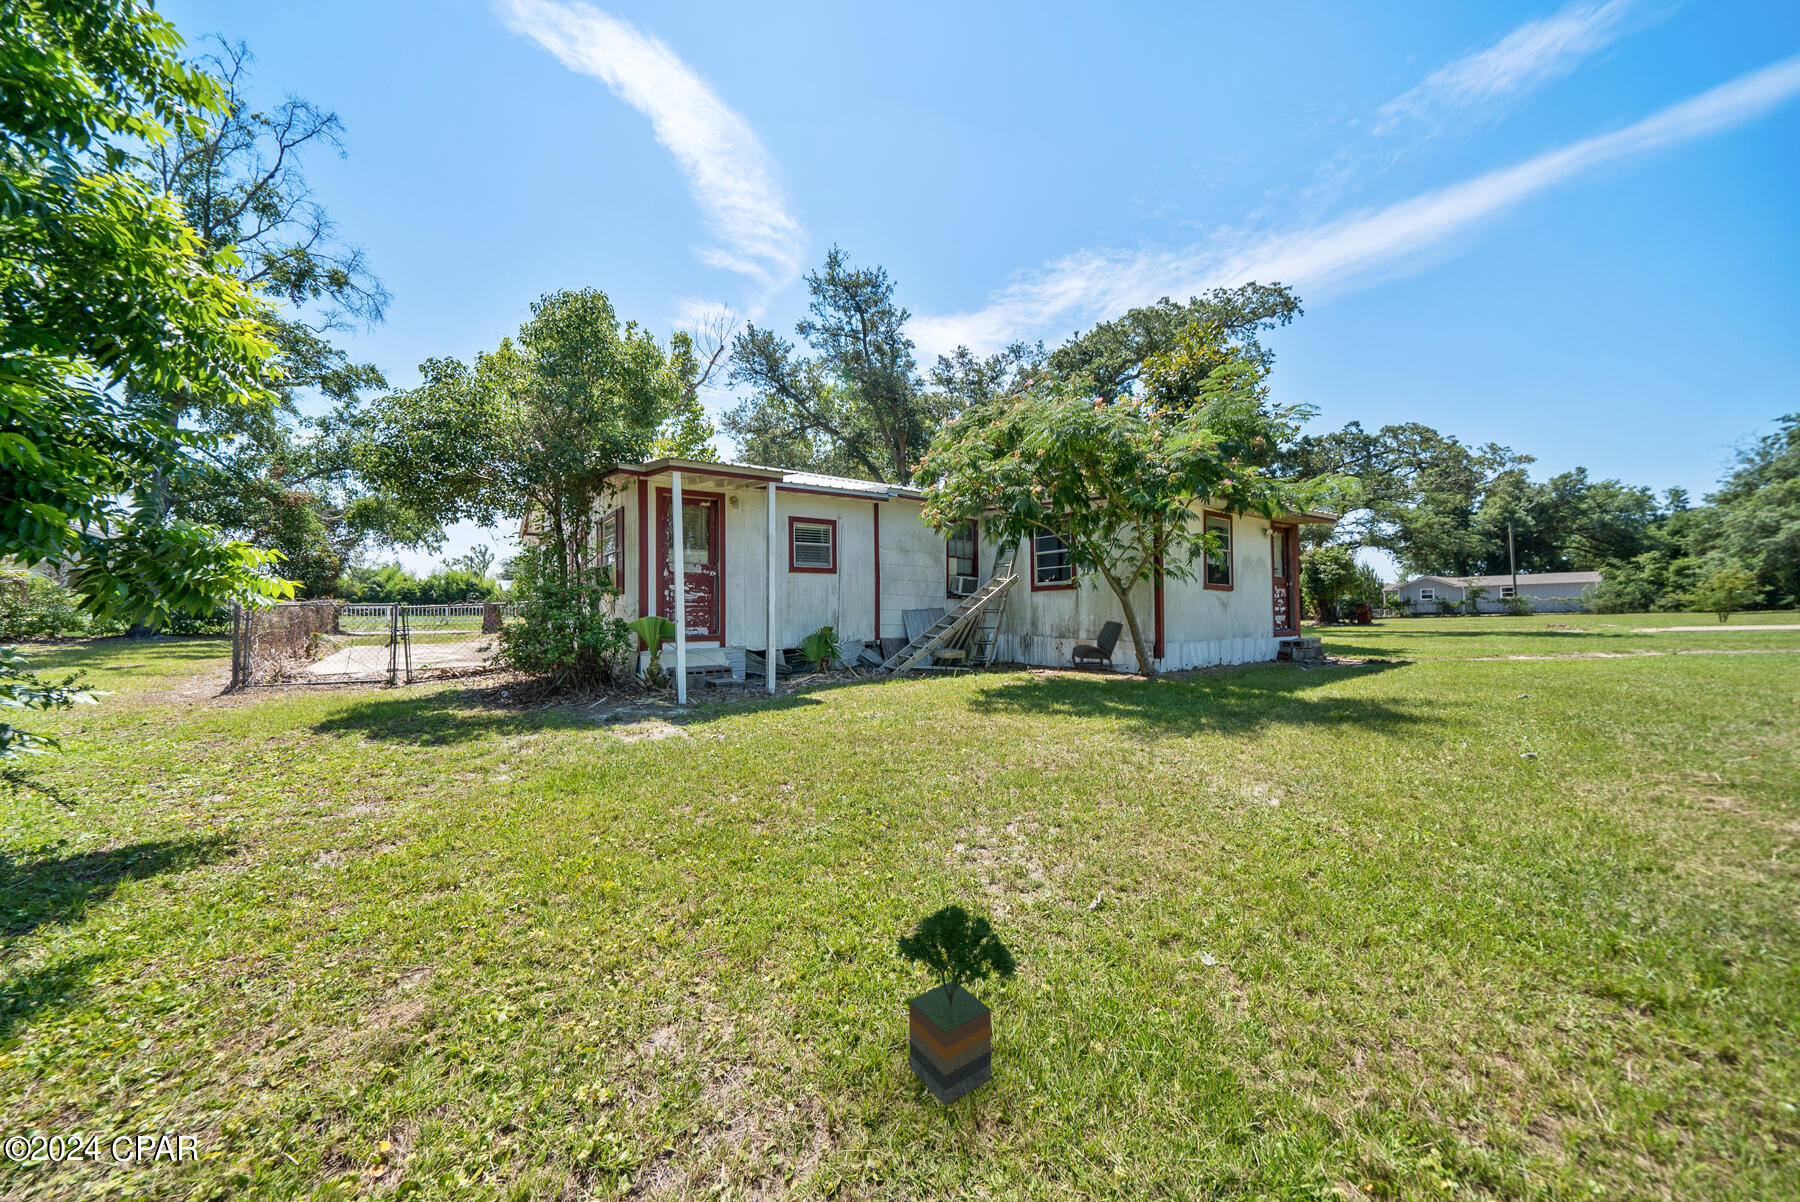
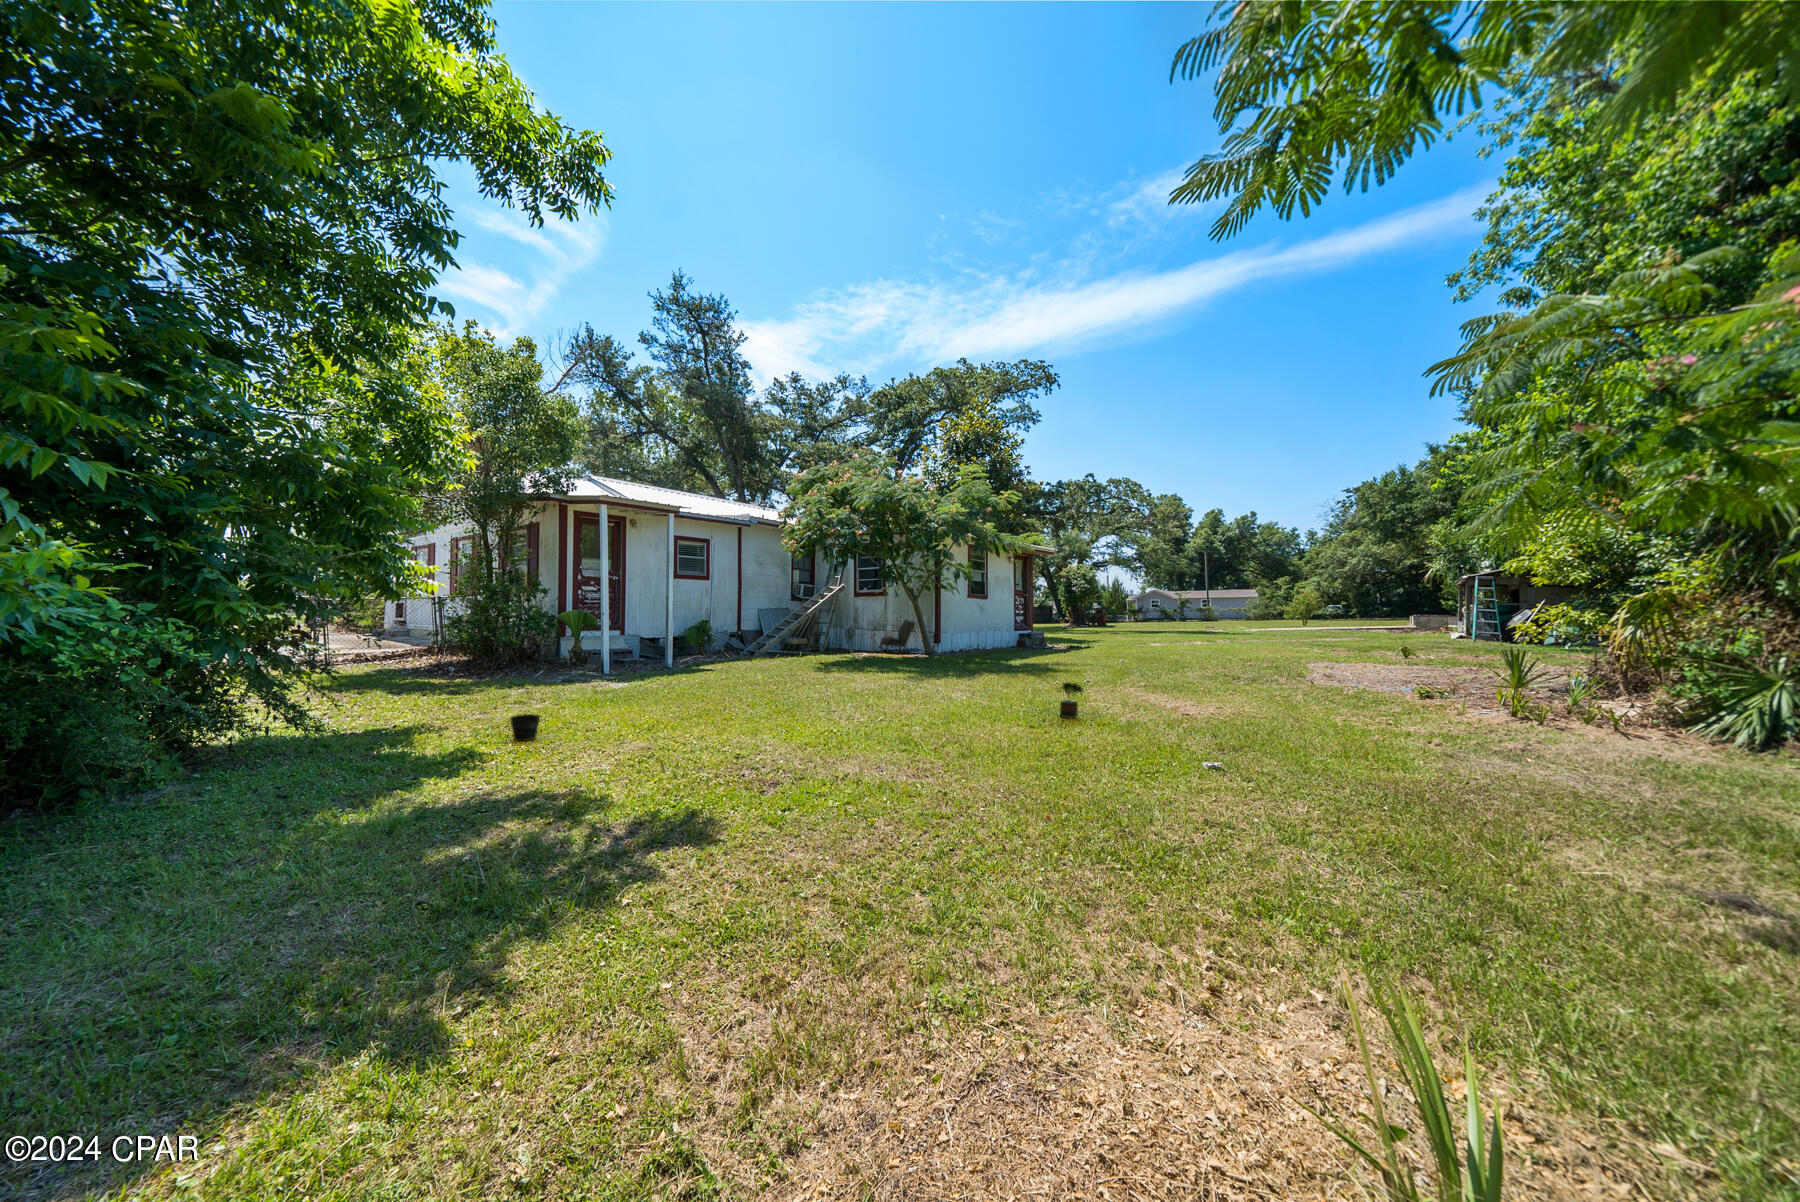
bucket: none [81,874,195,960] -> present [510,714,540,741]
potted tree: present [895,904,1018,1106] -> present [1059,683,1083,718]

